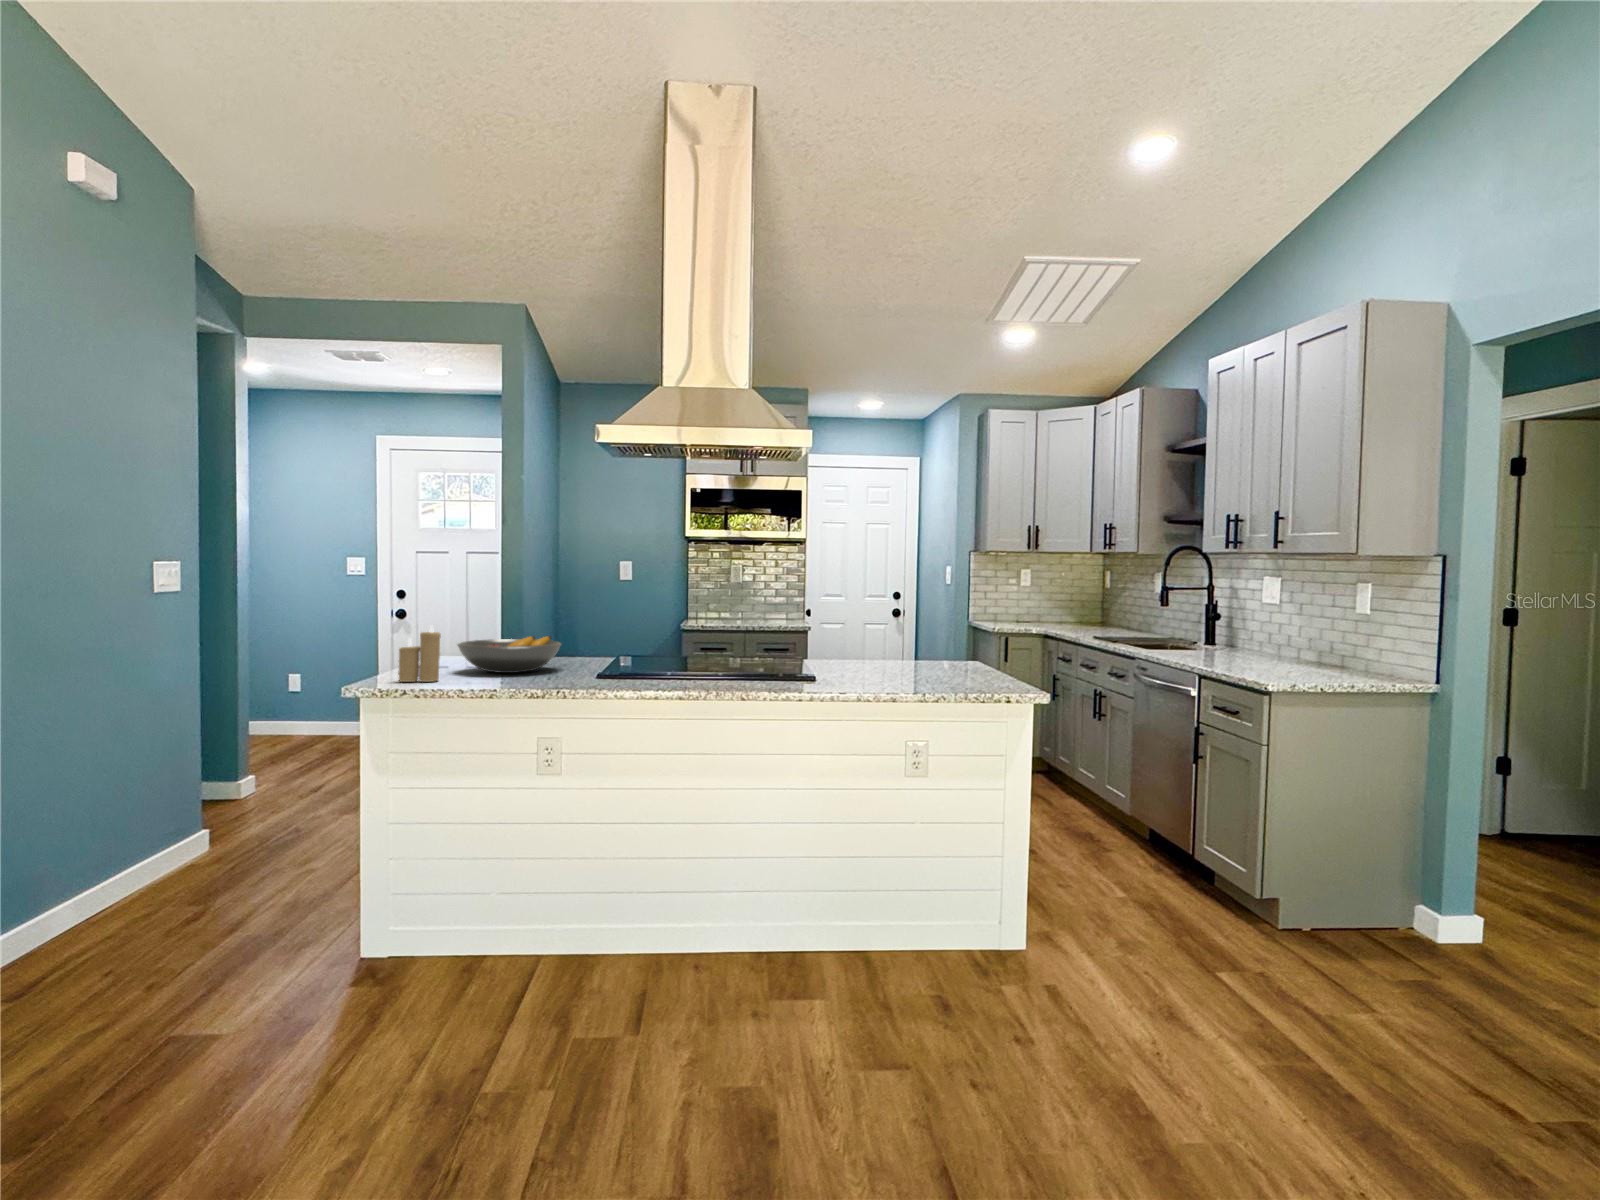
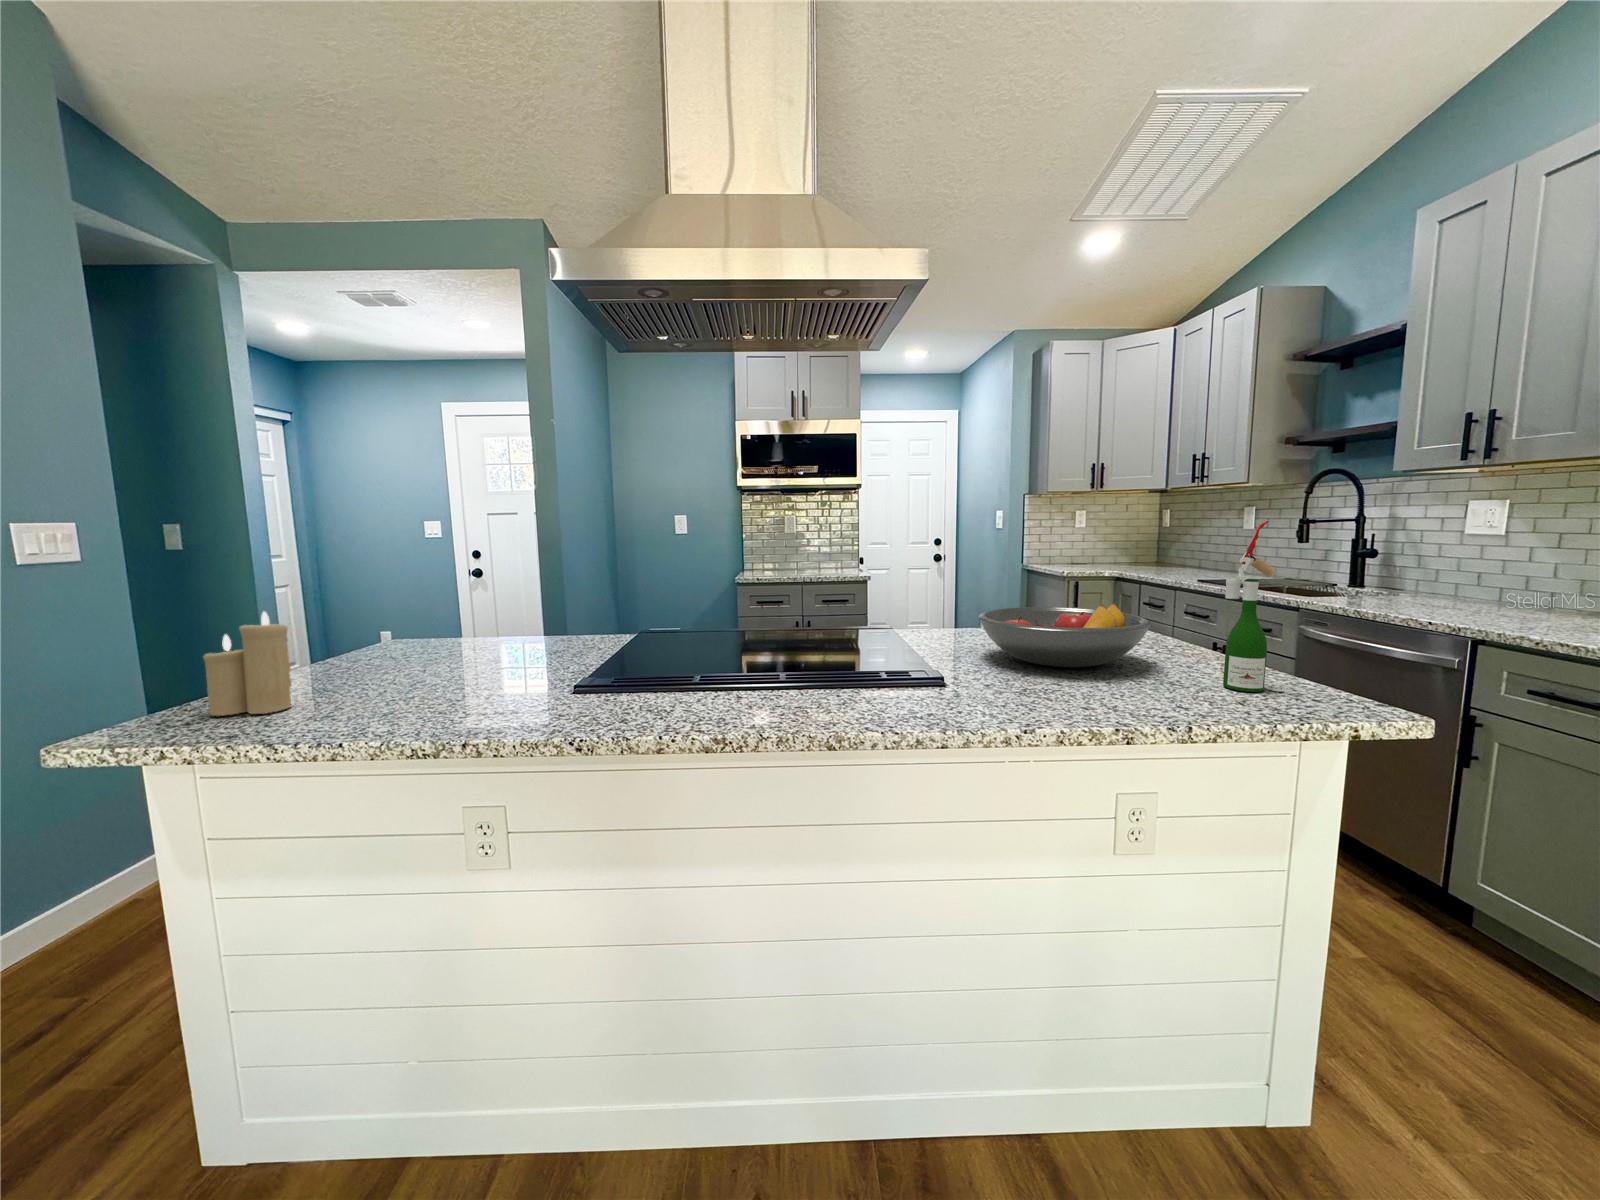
wine bottle: none [965,592,993,684] -> present [1223,520,1284,692]
fruit bowl: present [457,636,561,673] -> present [978,603,1152,667]

